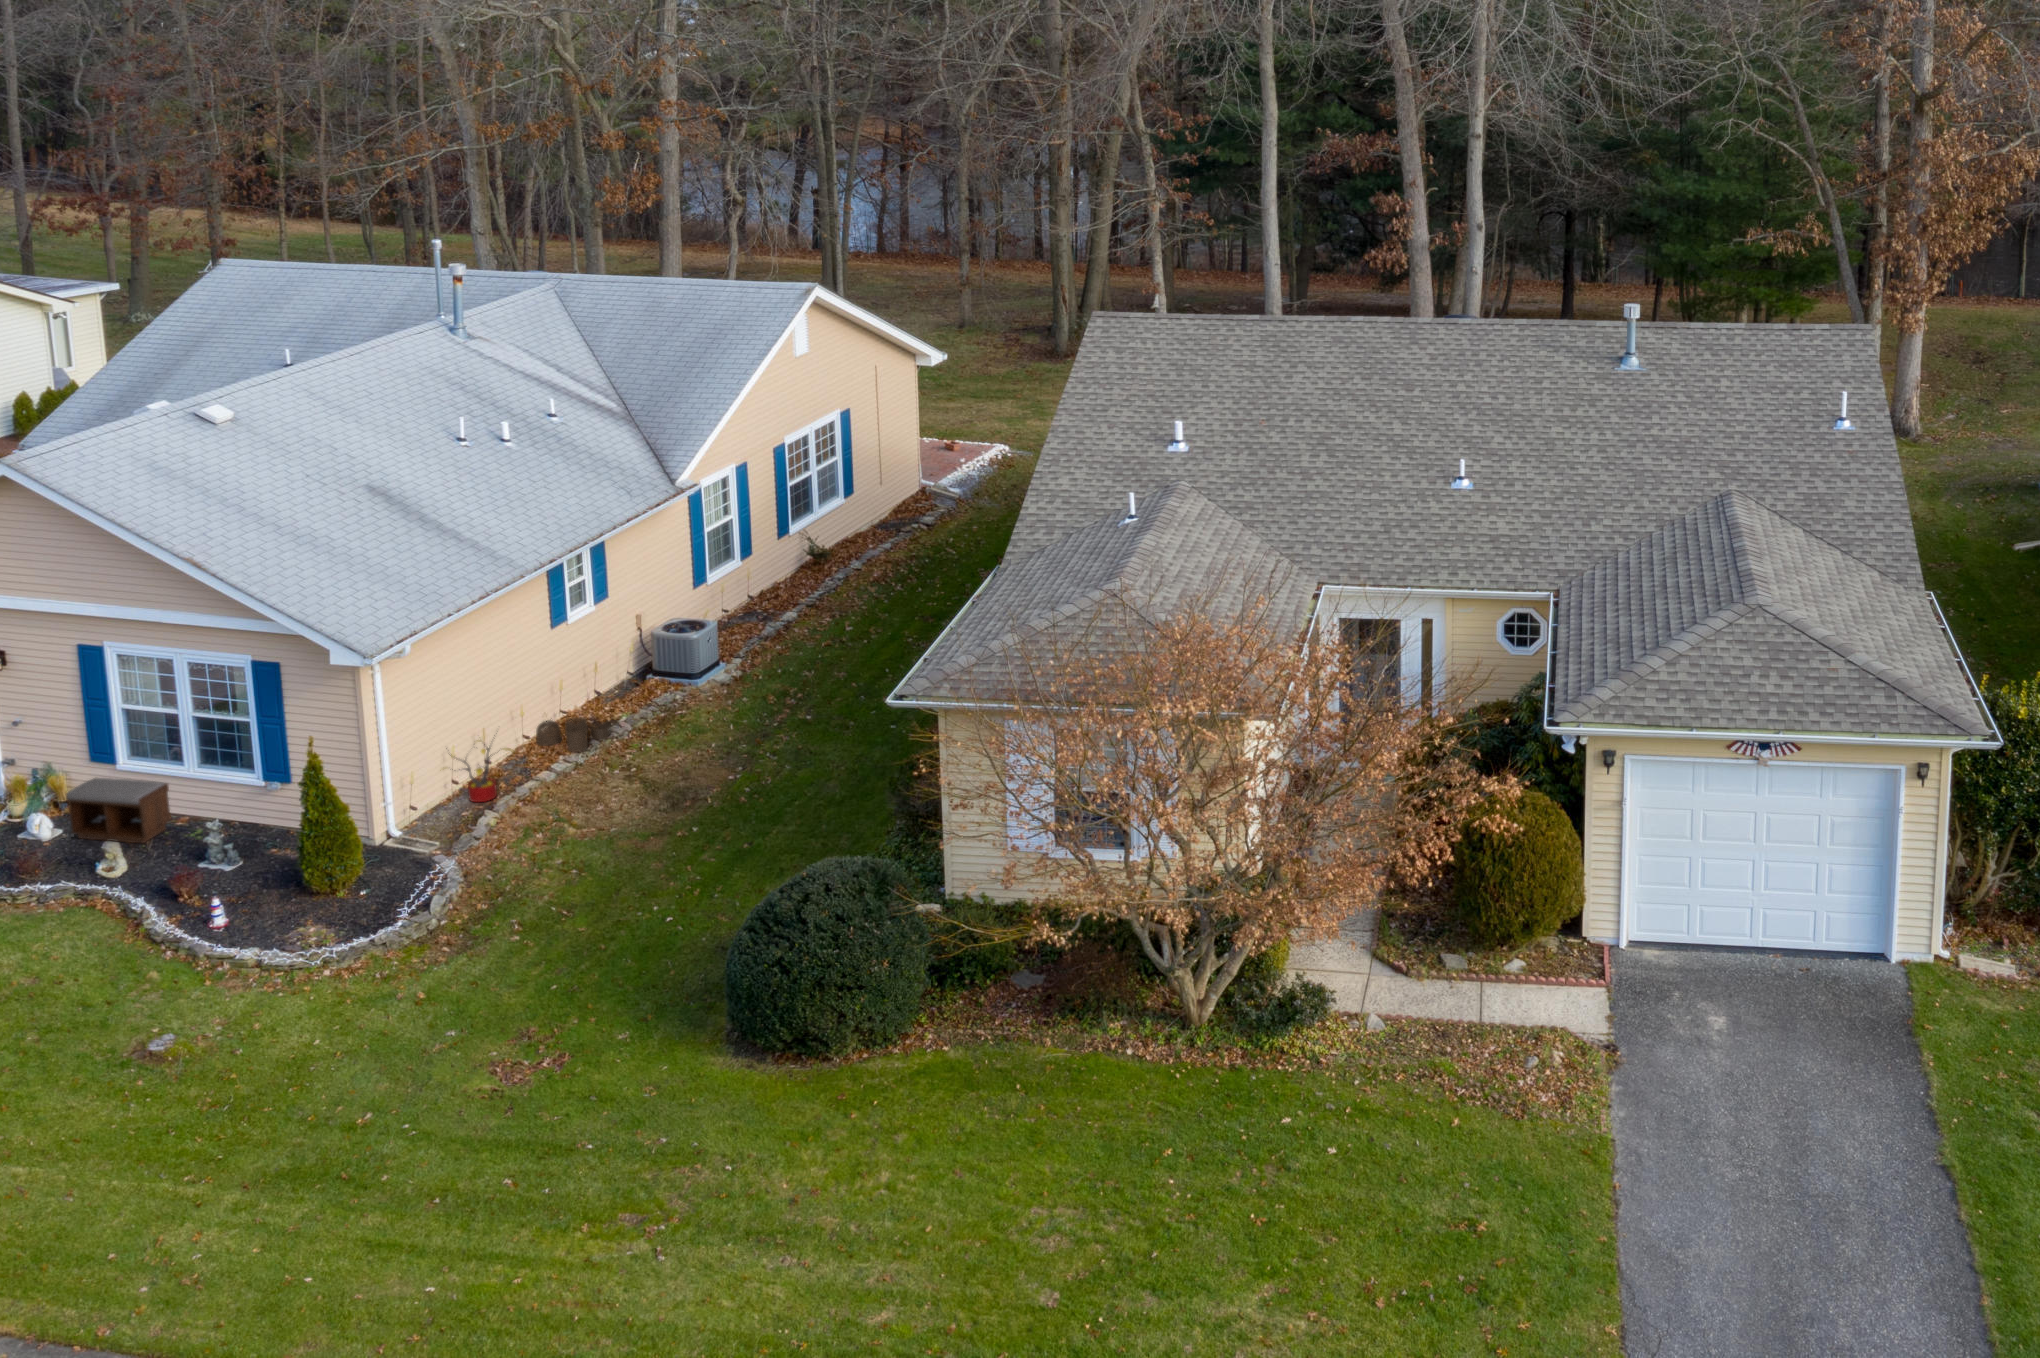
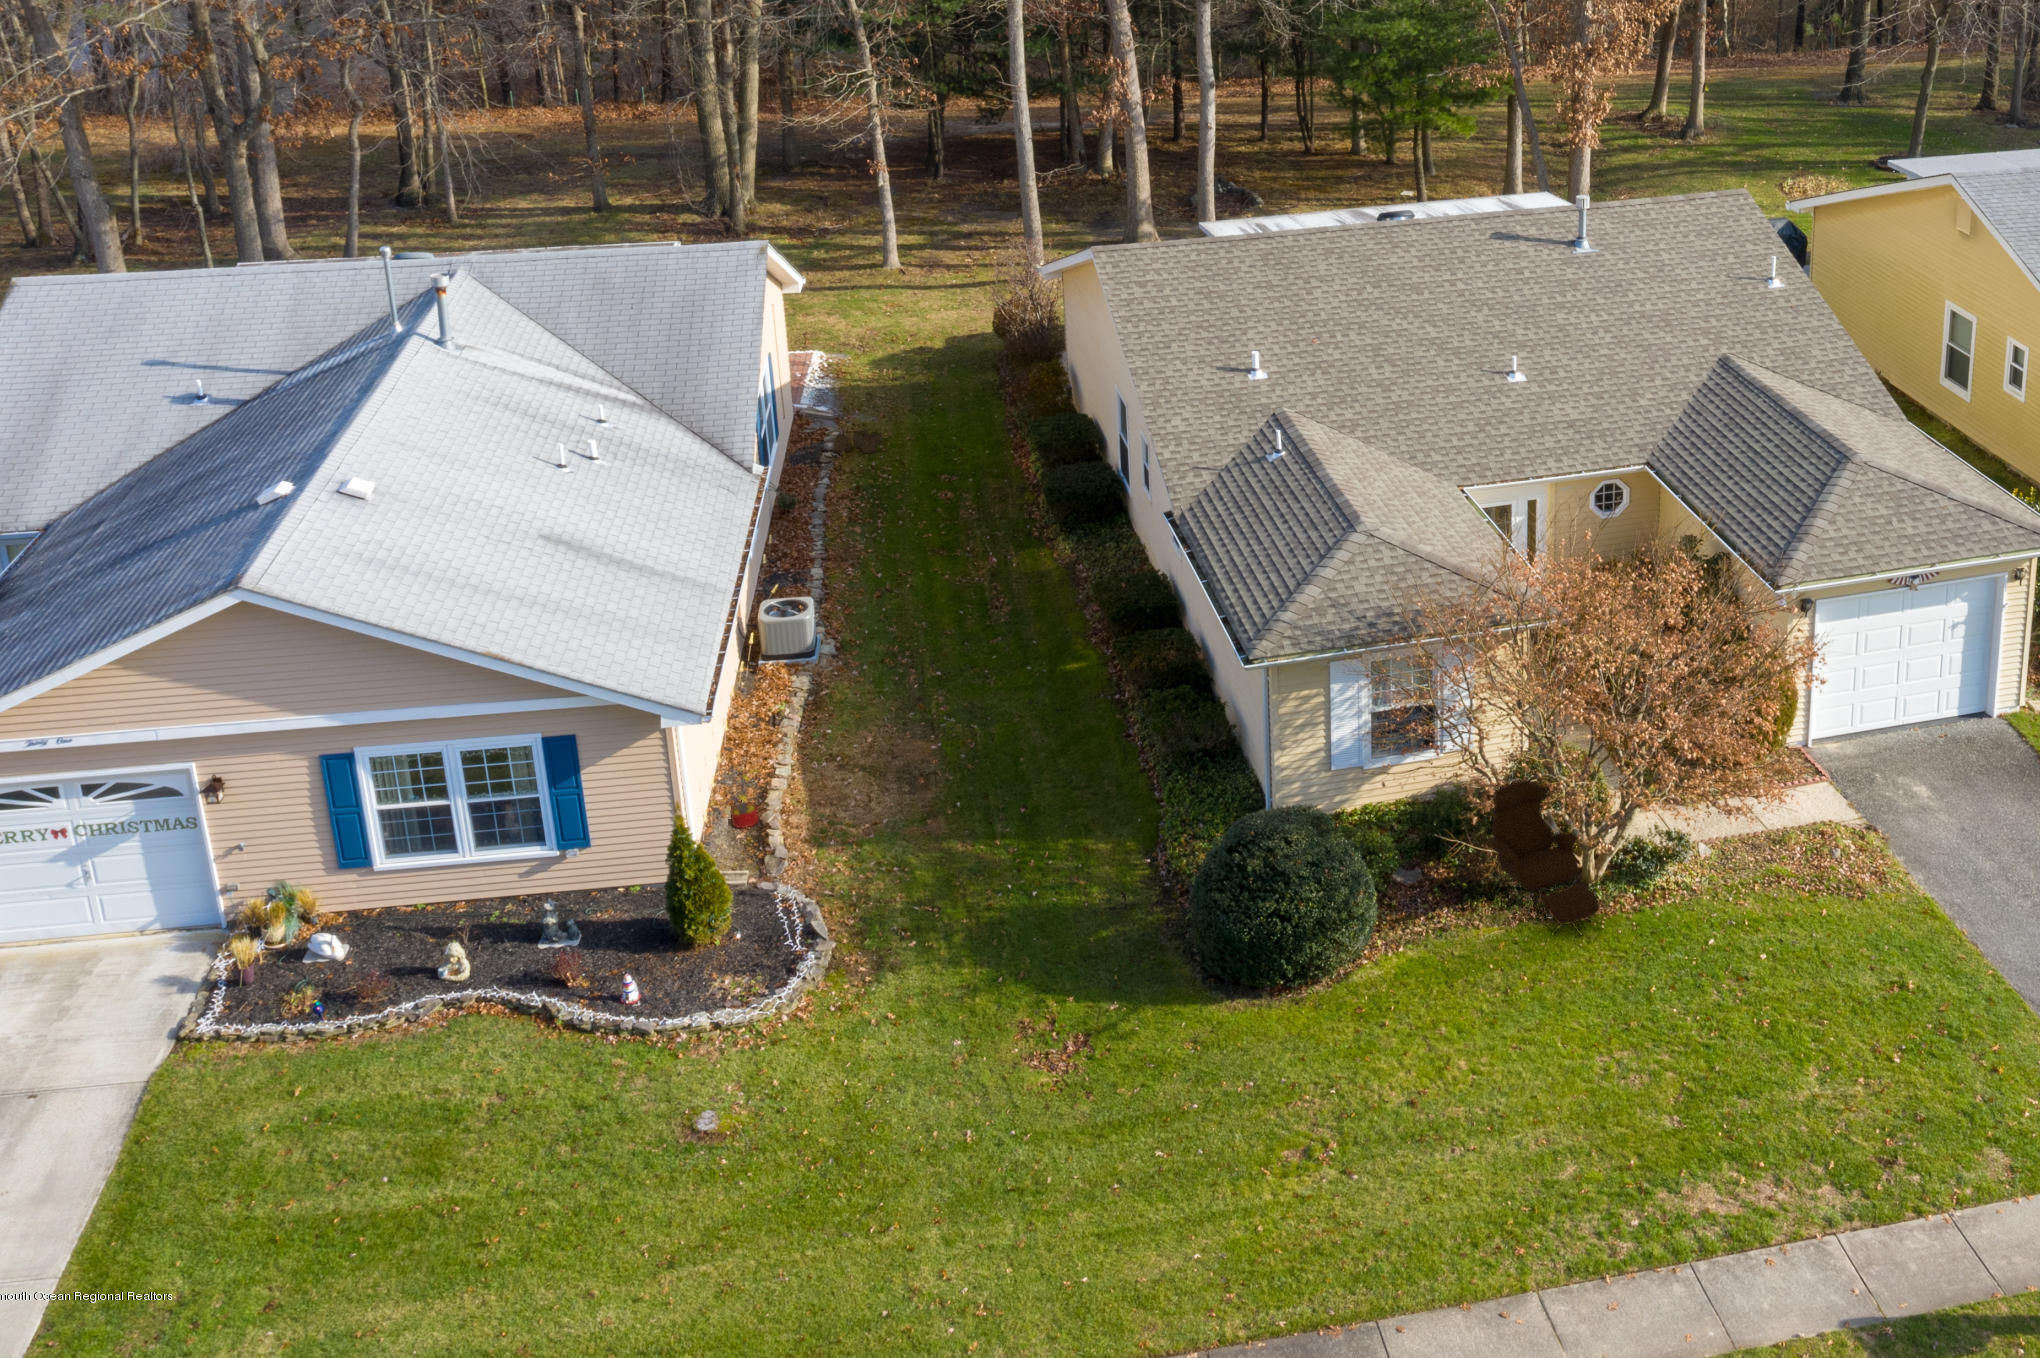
woven basket: present [536,717,610,752] -> present [832,430,882,453]
bench: present [66,778,171,843] -> none [341,876,450,952]
lounge chair: none [1086,888,1196,1091] -> present [1490,779,1600,935]

